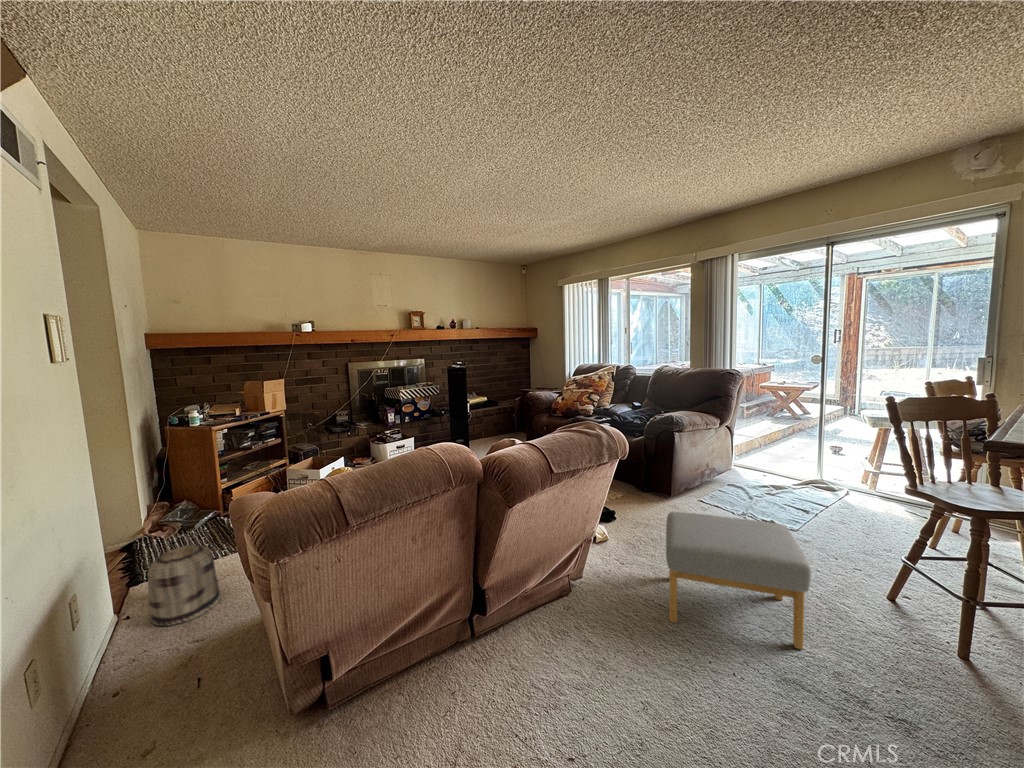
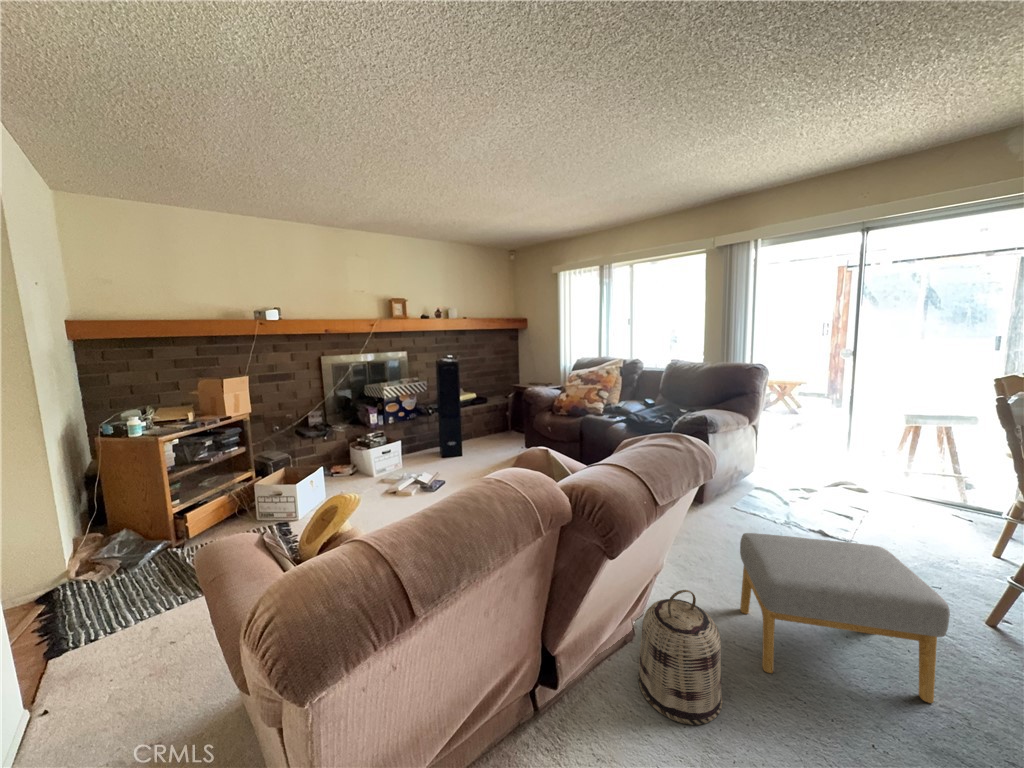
basket: present [148,535,221,626] -> present [638,590,723,725]

